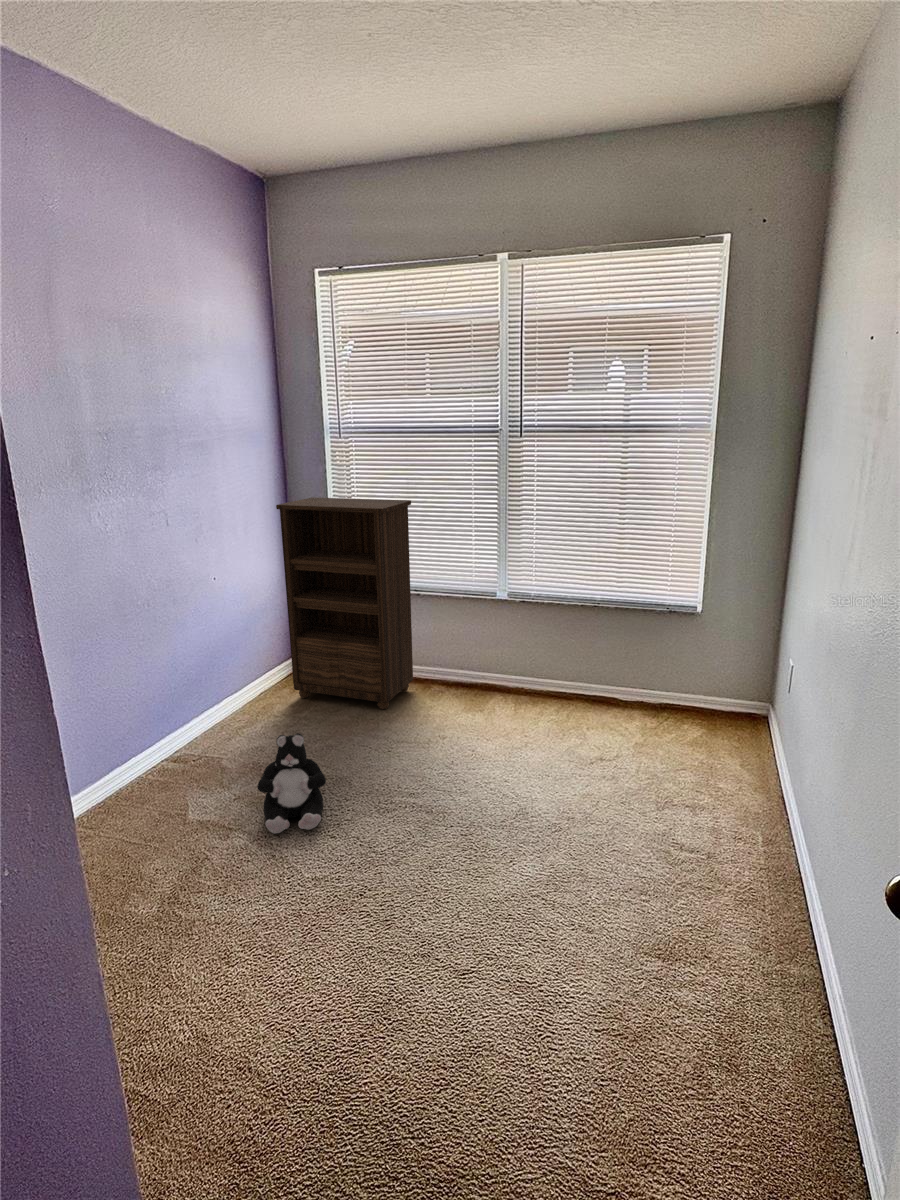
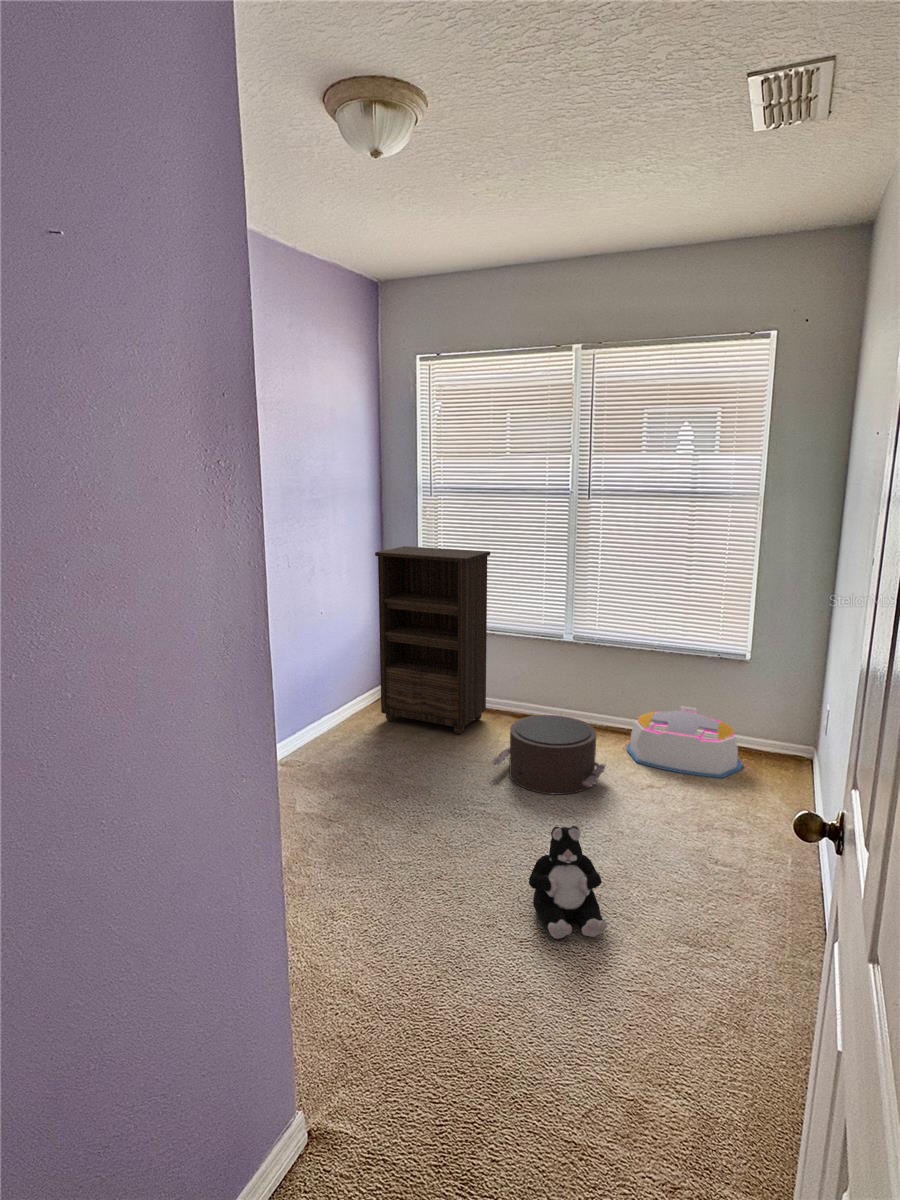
storage bin: none [570,666,695,744] -> present [627,706,742,778]
pouf: none [420,684,550,776] -> present [492,715,606,795]
plush toy: present [257,733,326,834] -> present [529,826,607,939]

